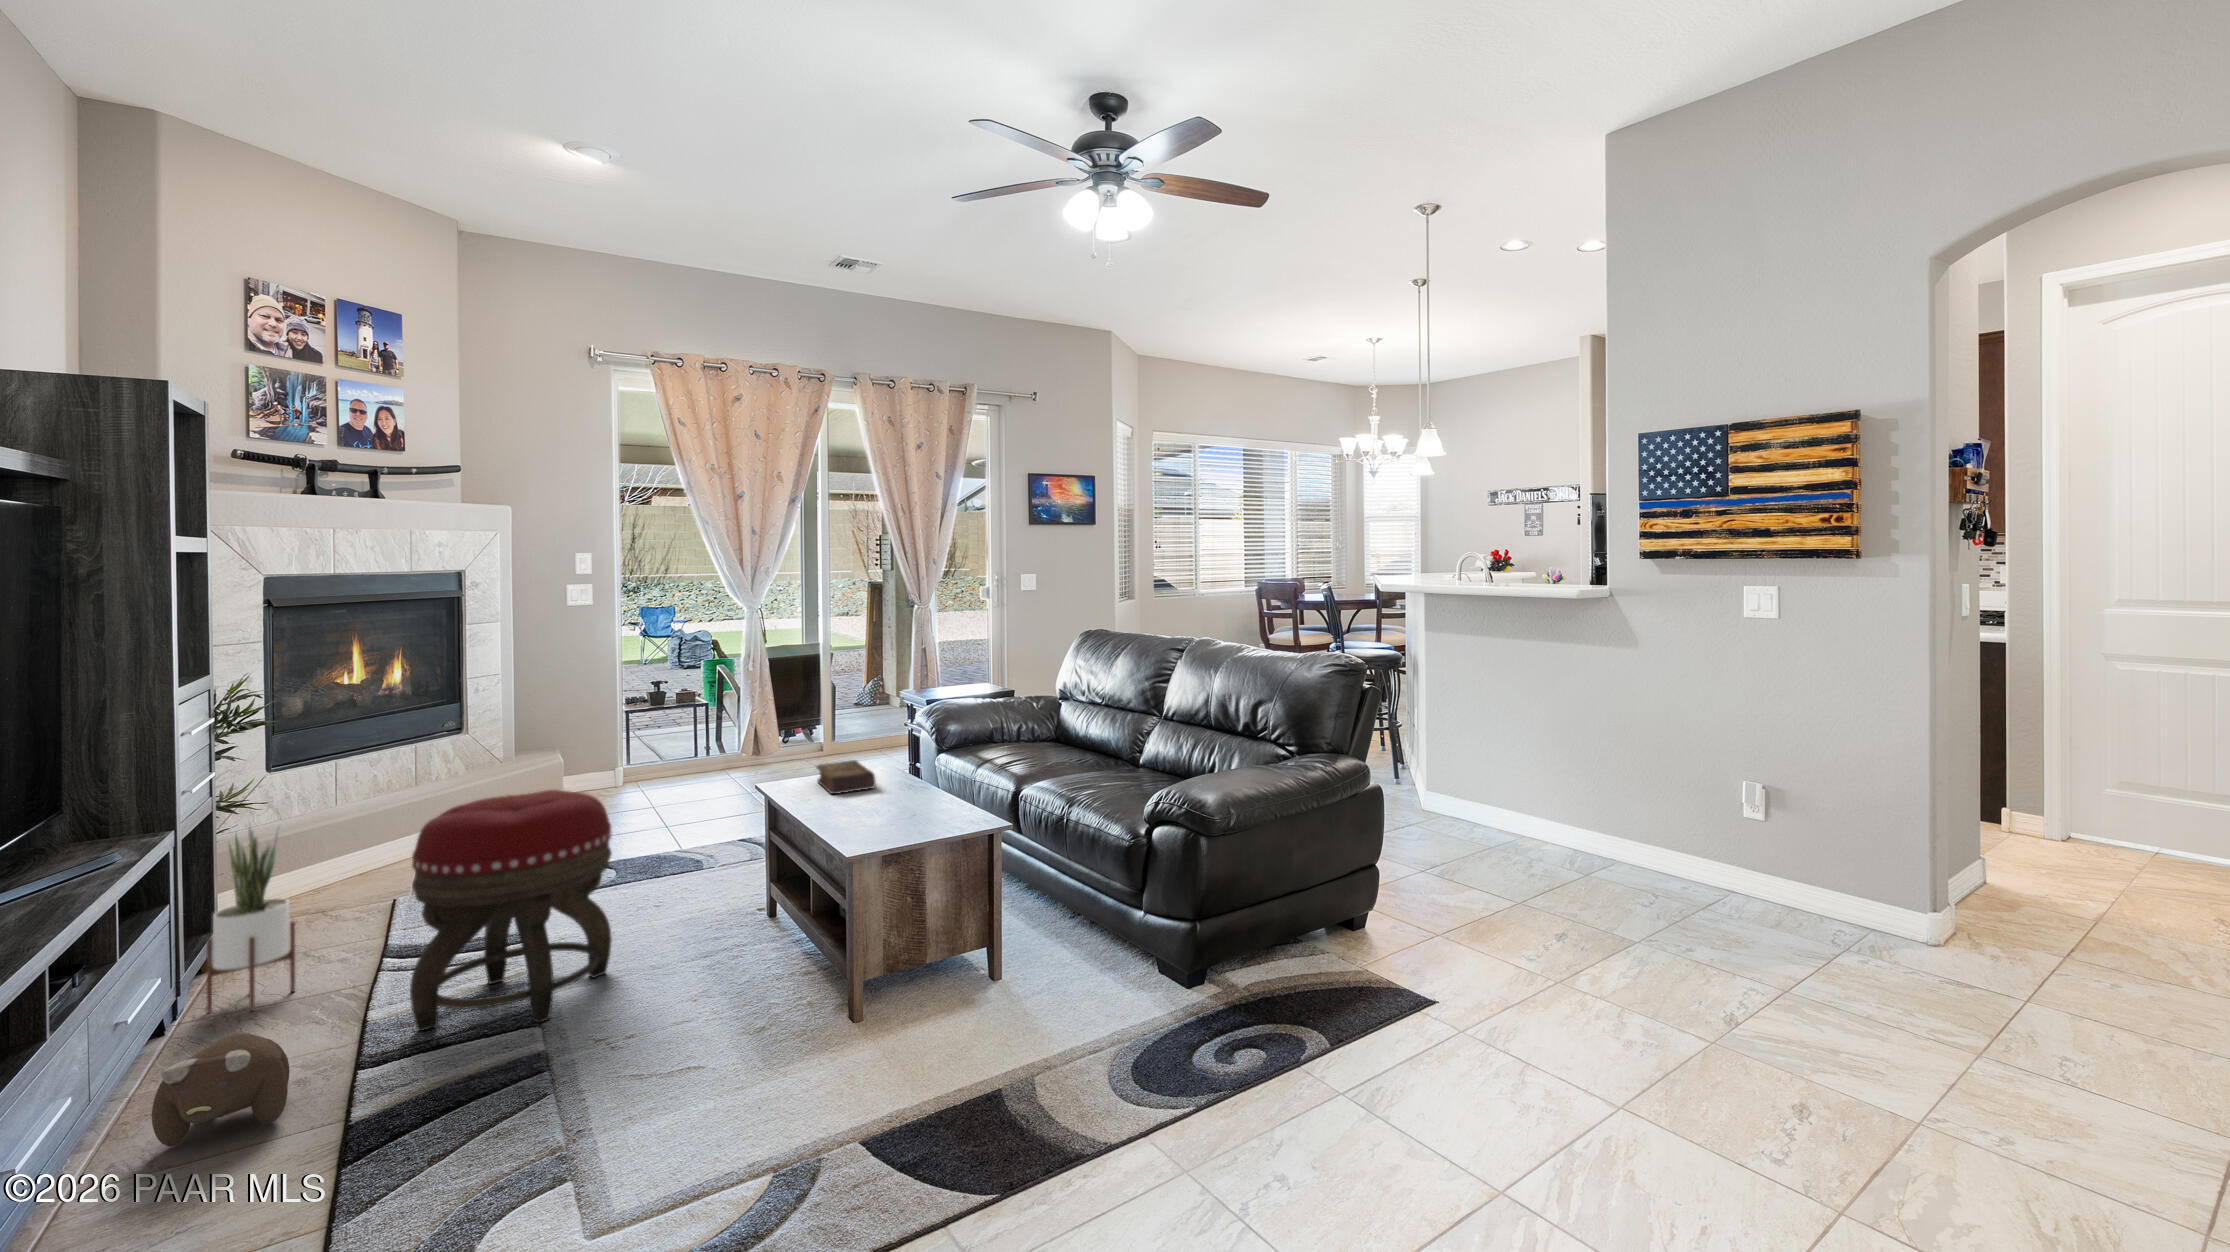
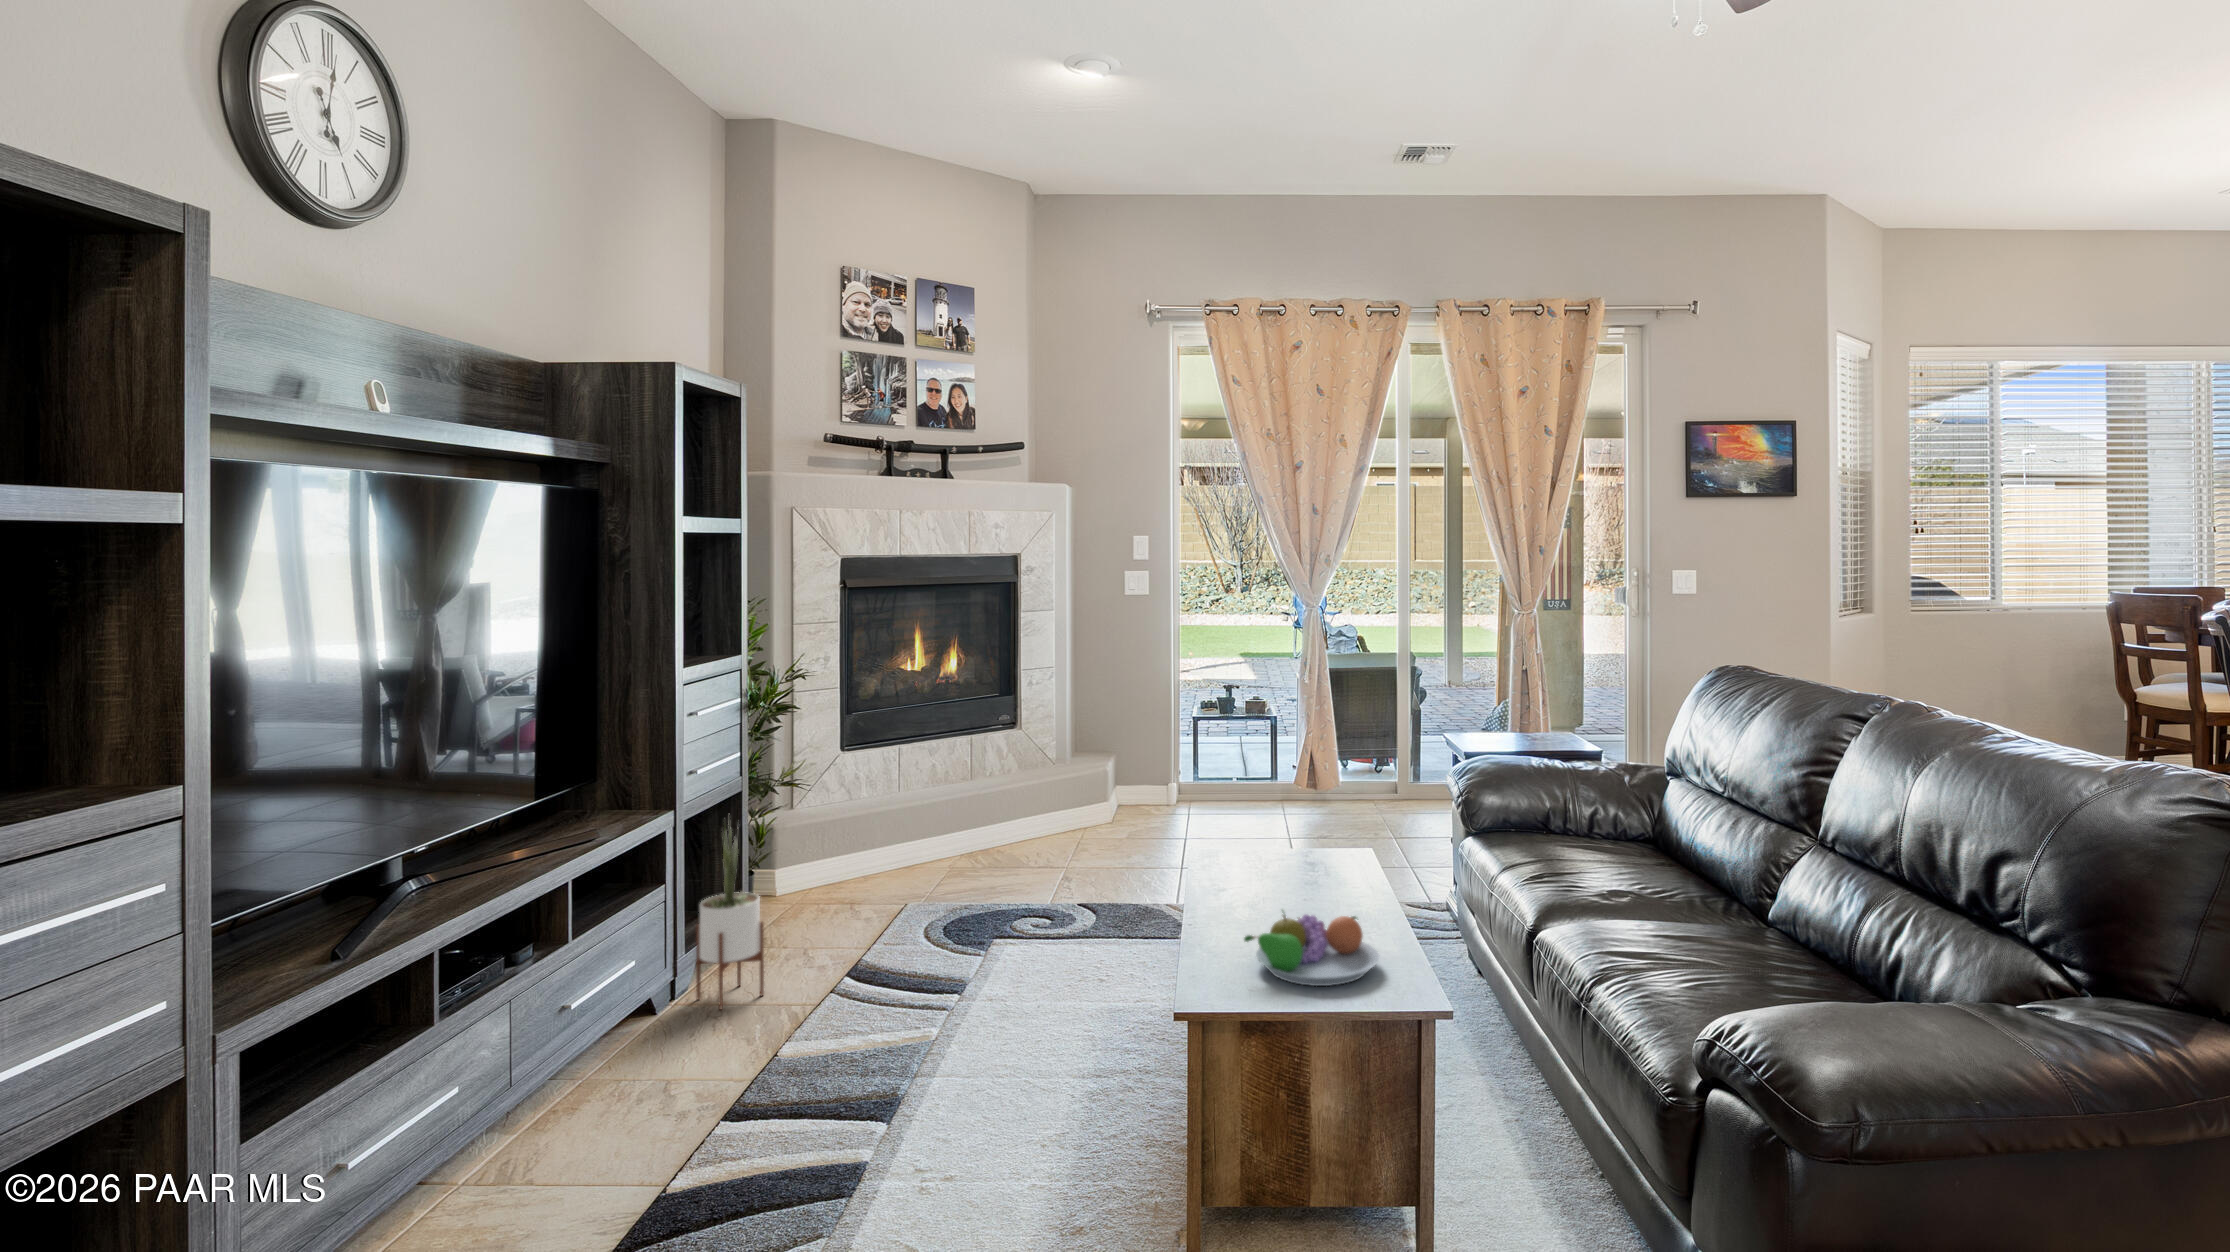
book: present [816,760,876,794] -> none [1258,833,1322,884]
footstool: present [410,790,612,1031] -> none [786,824,994,1121]
fruit bowl: none [871,790,956,832] -> present [1244,914,1380,986]
plush toy: present [152,1033,290,1146] -> none [505,1057,648,1170]

